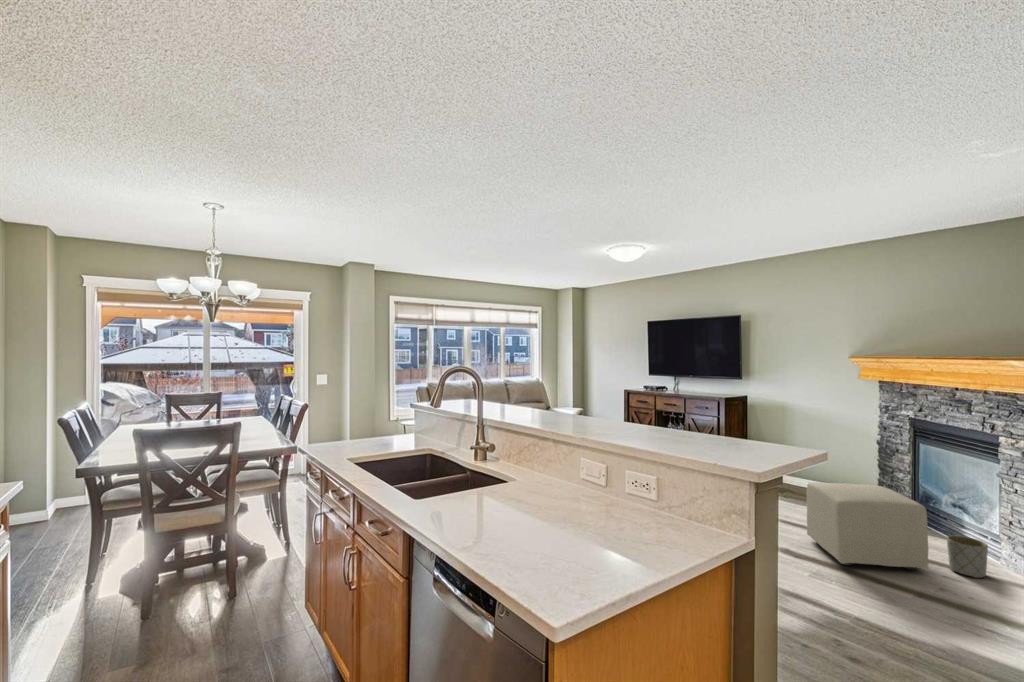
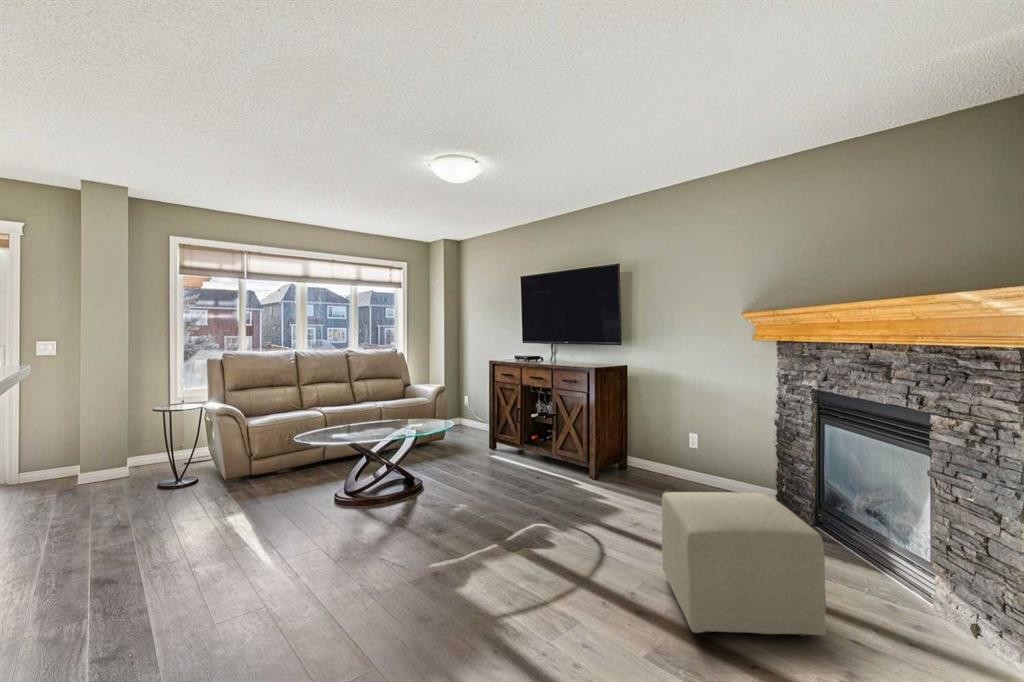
planter: present [947,536,988,578] -> none [854,573,915,647]

